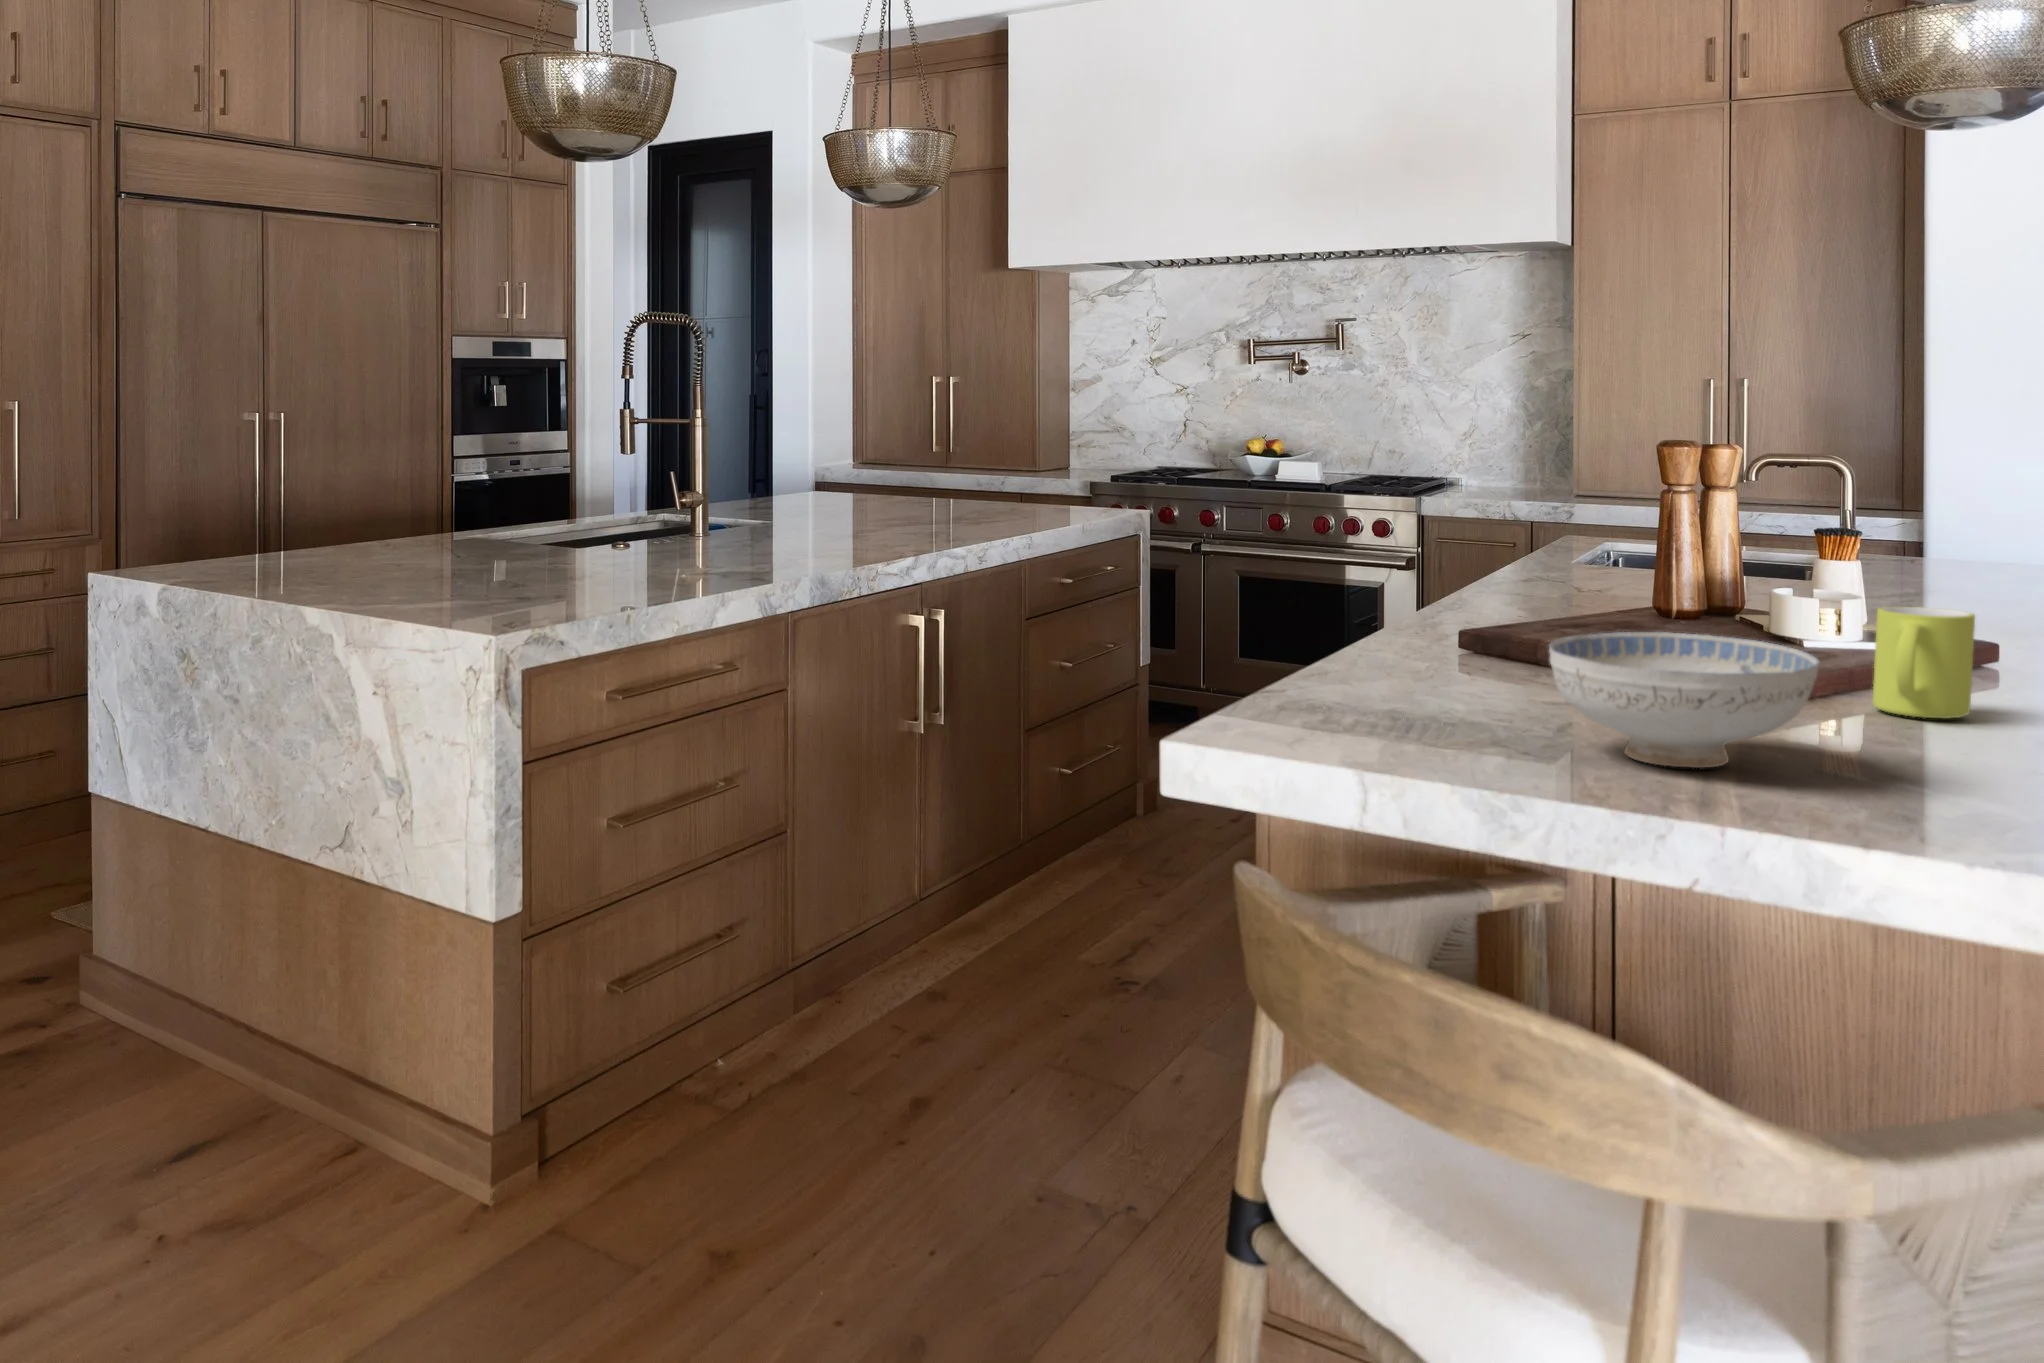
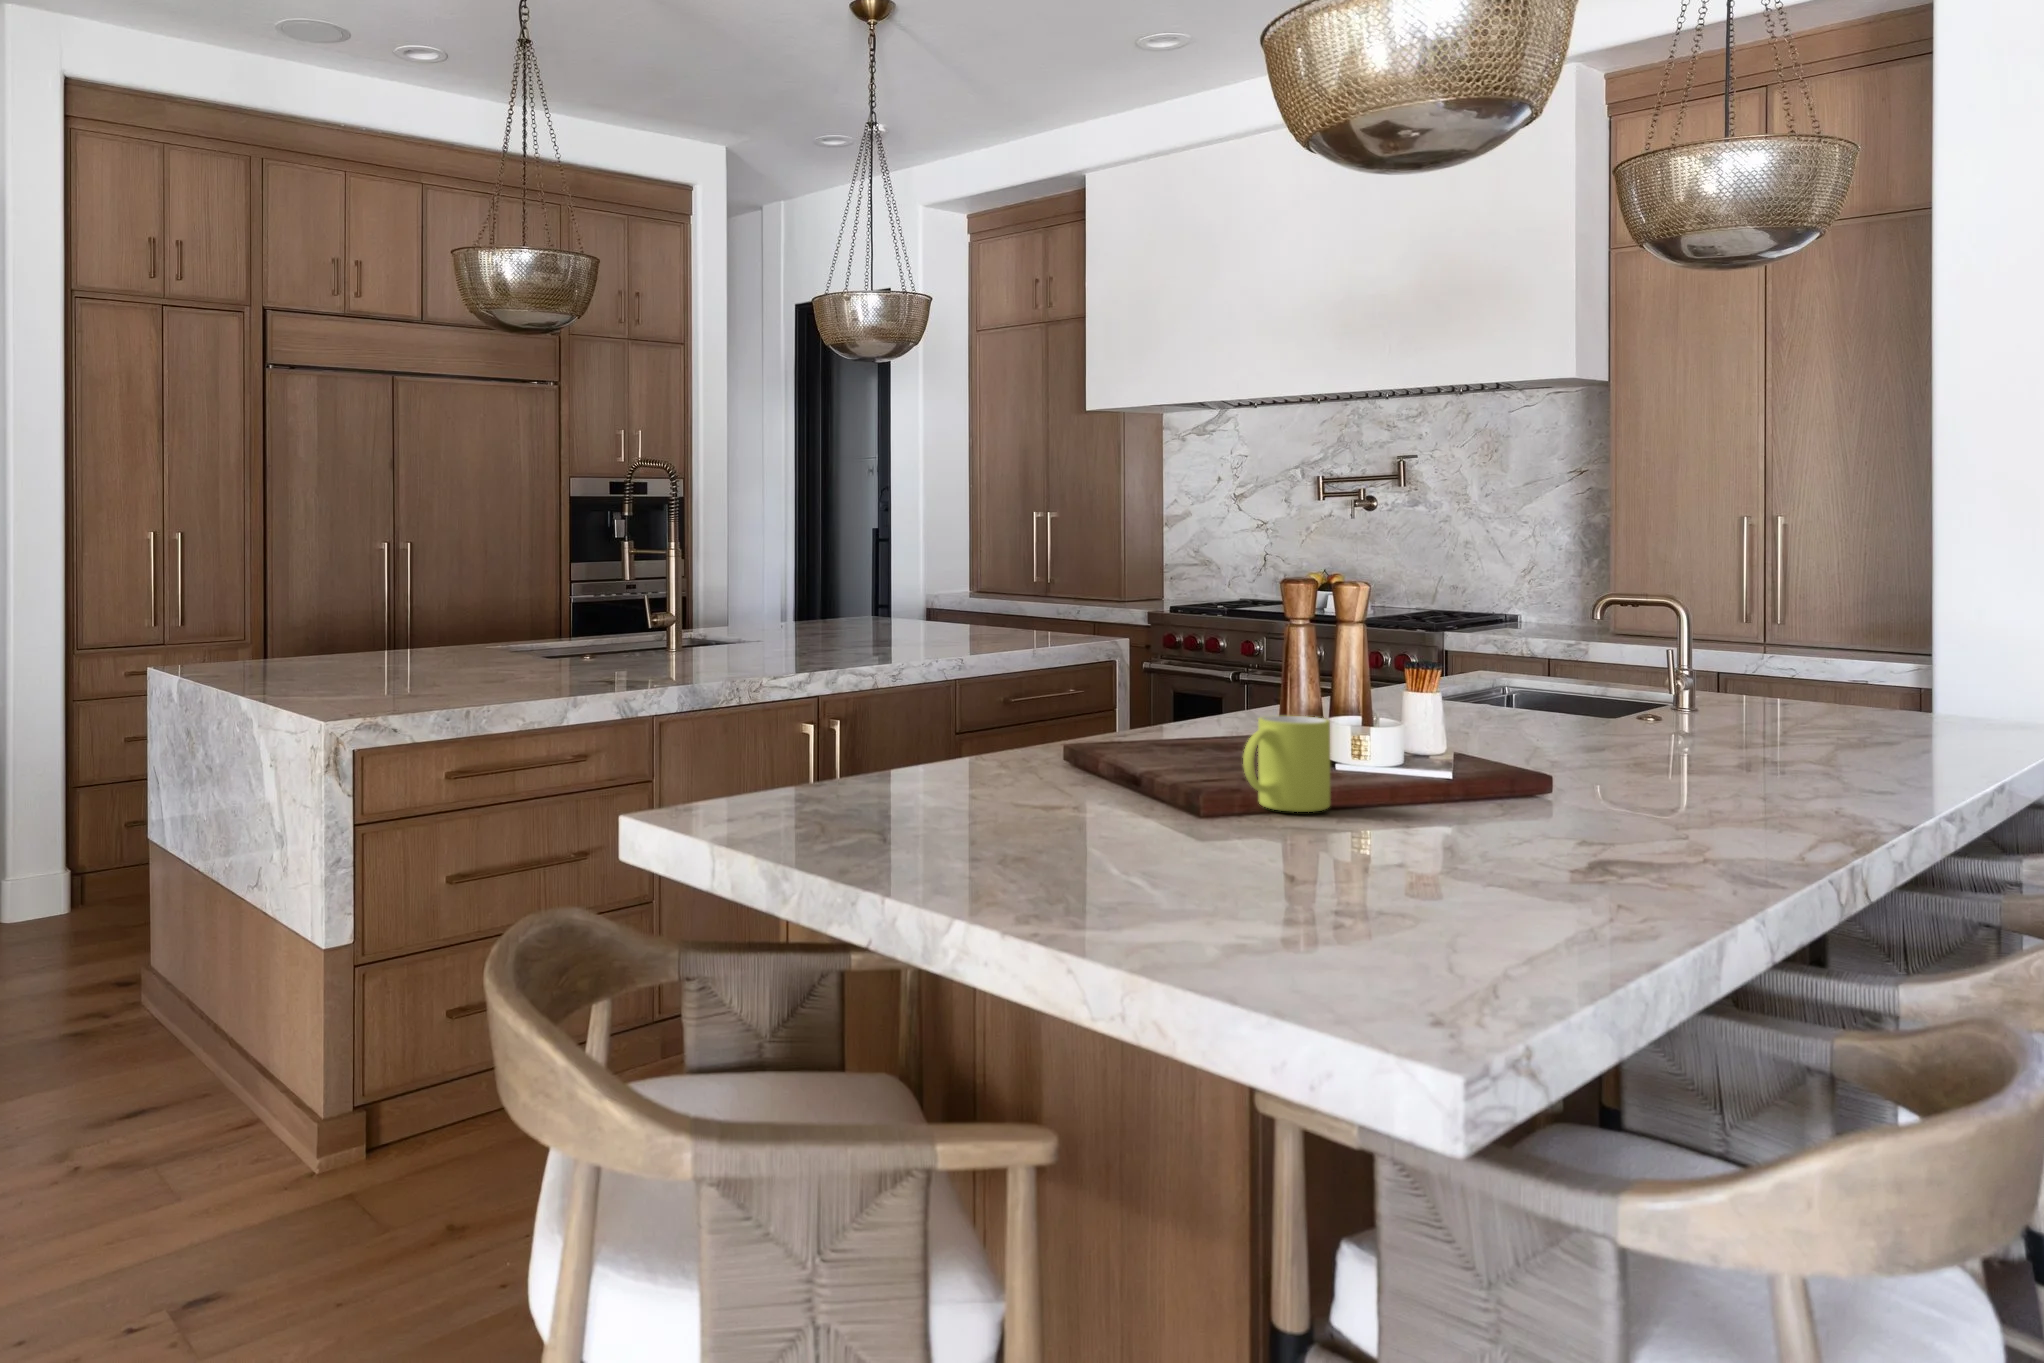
ceramic bowl: present [1549,632,1819,768] -> none [860,725,1046,832]

